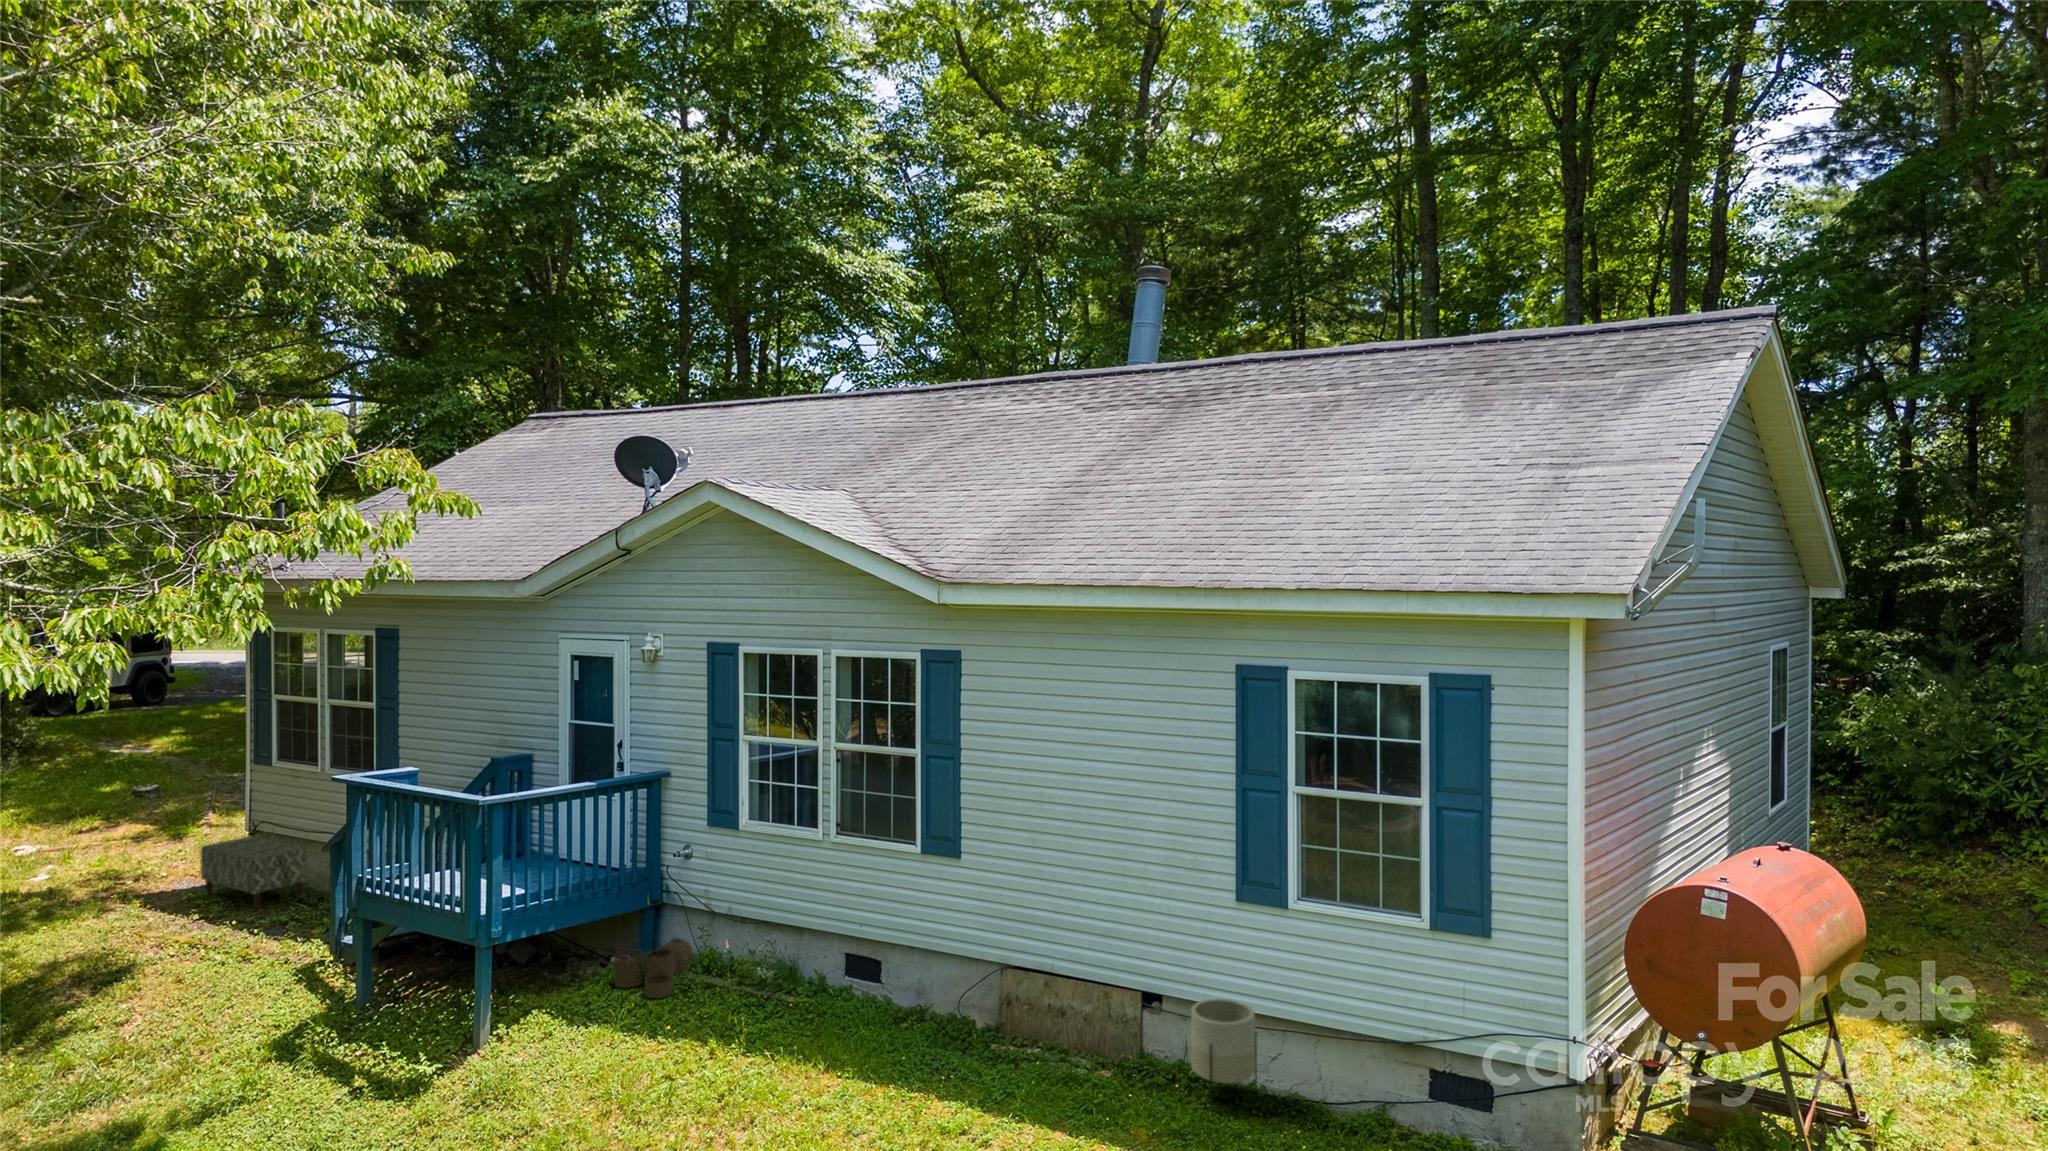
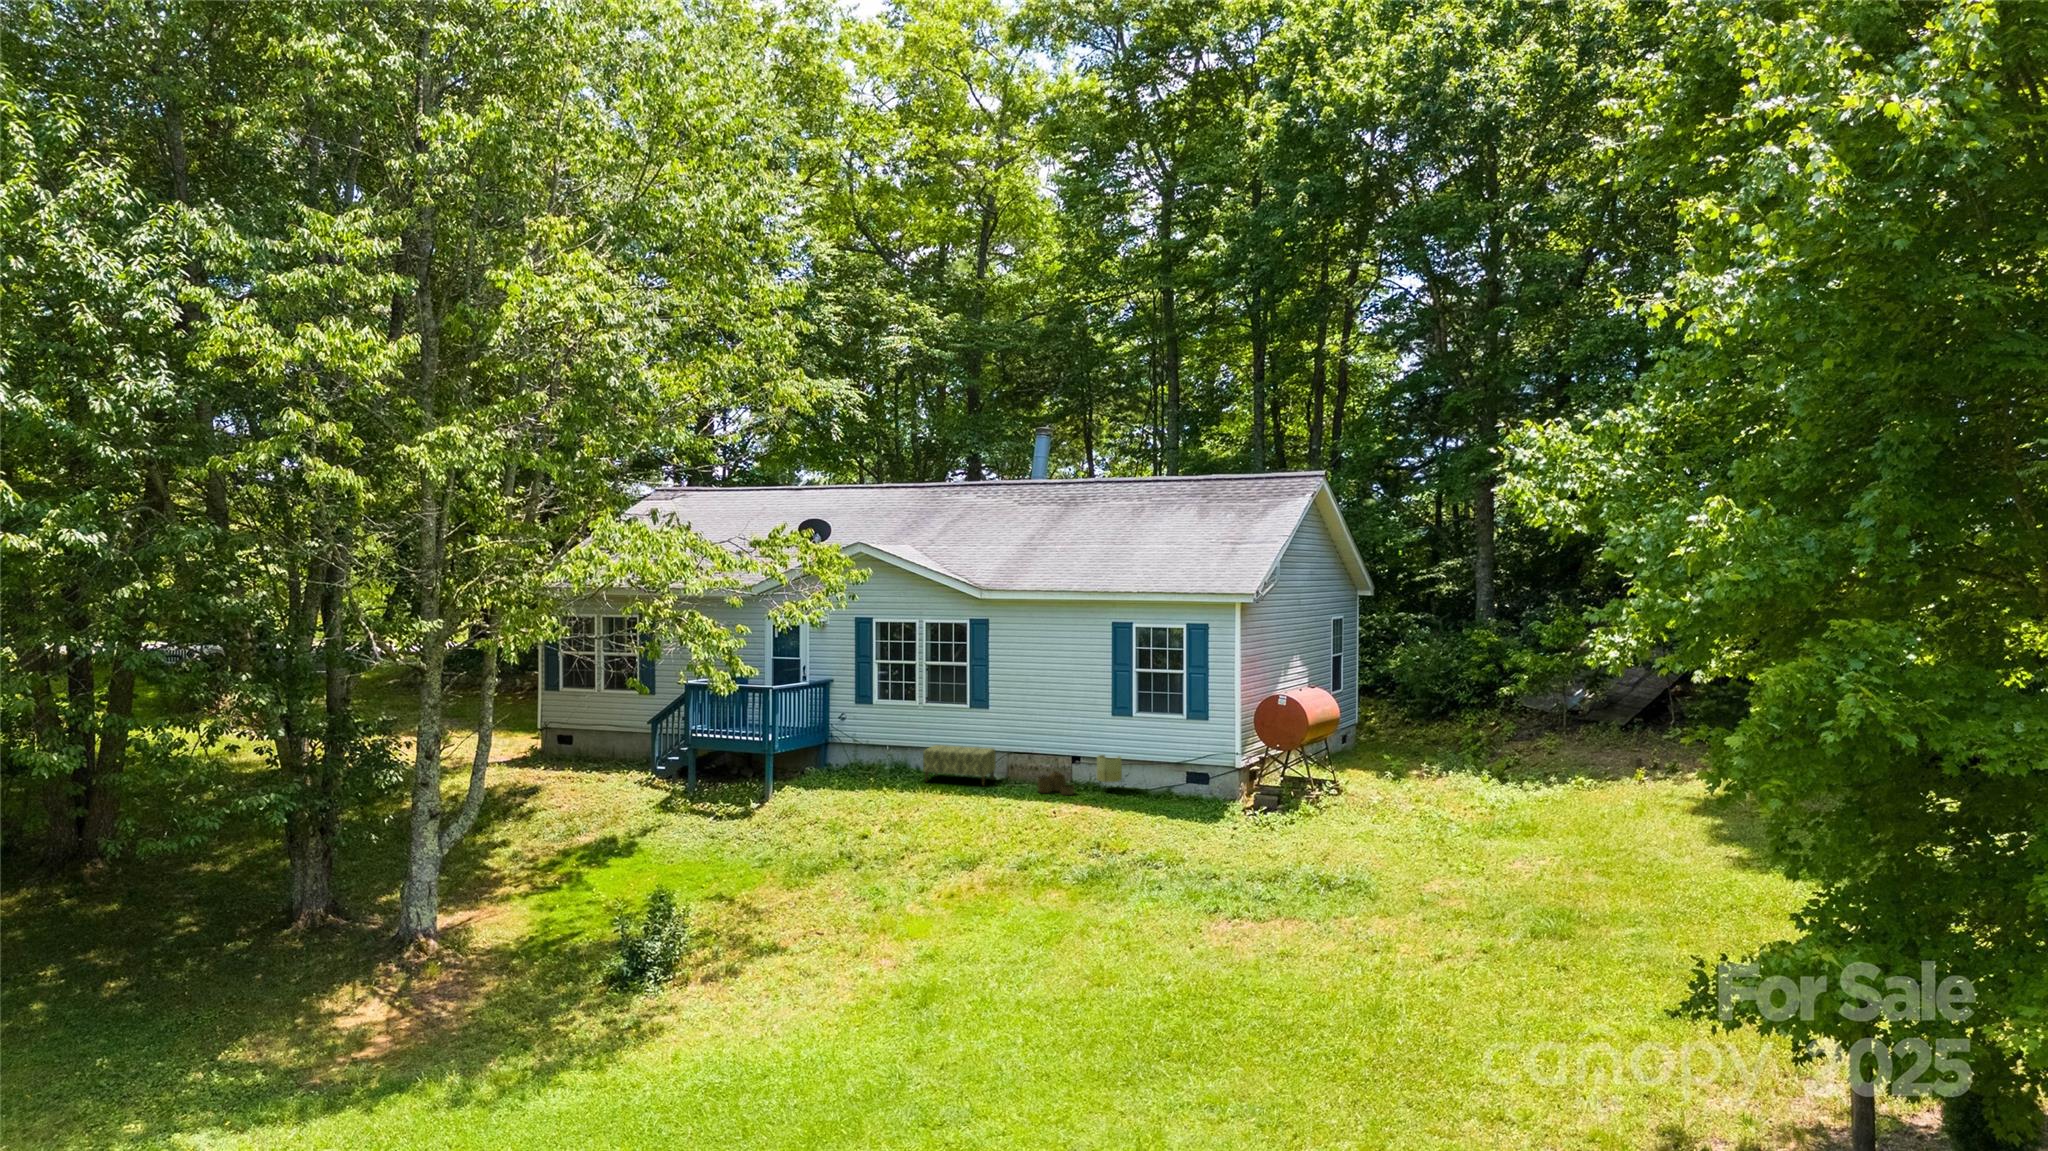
bench: present [201,836,307,909] -> present [923,745,996,785]
woven basket: present [614,938,693,998] -> present [1038,771,1074,795]

